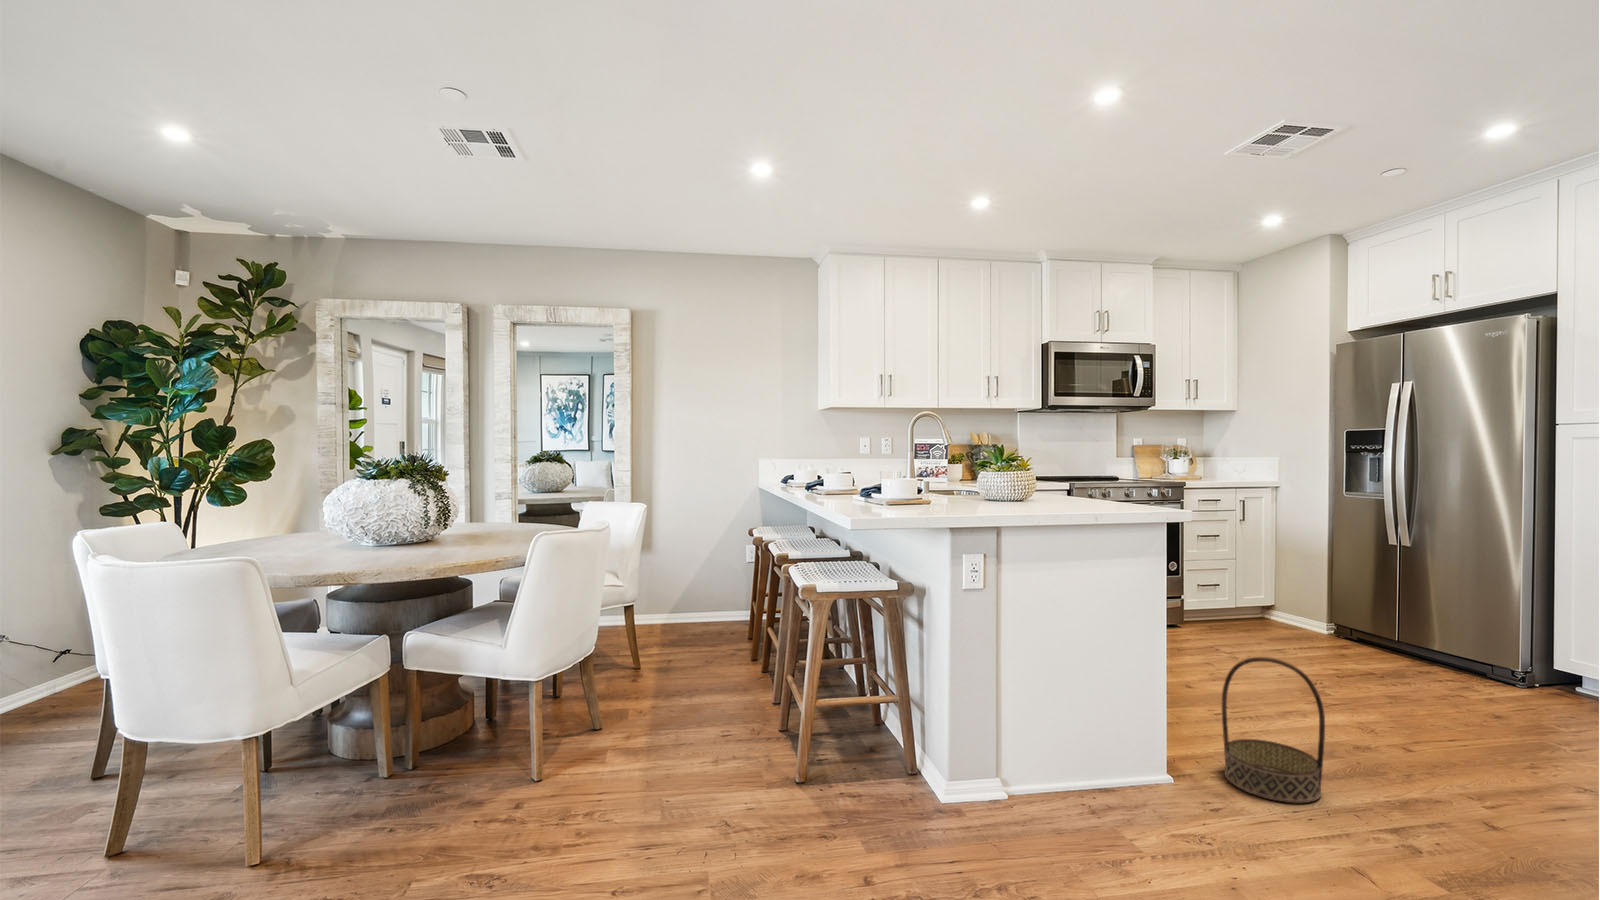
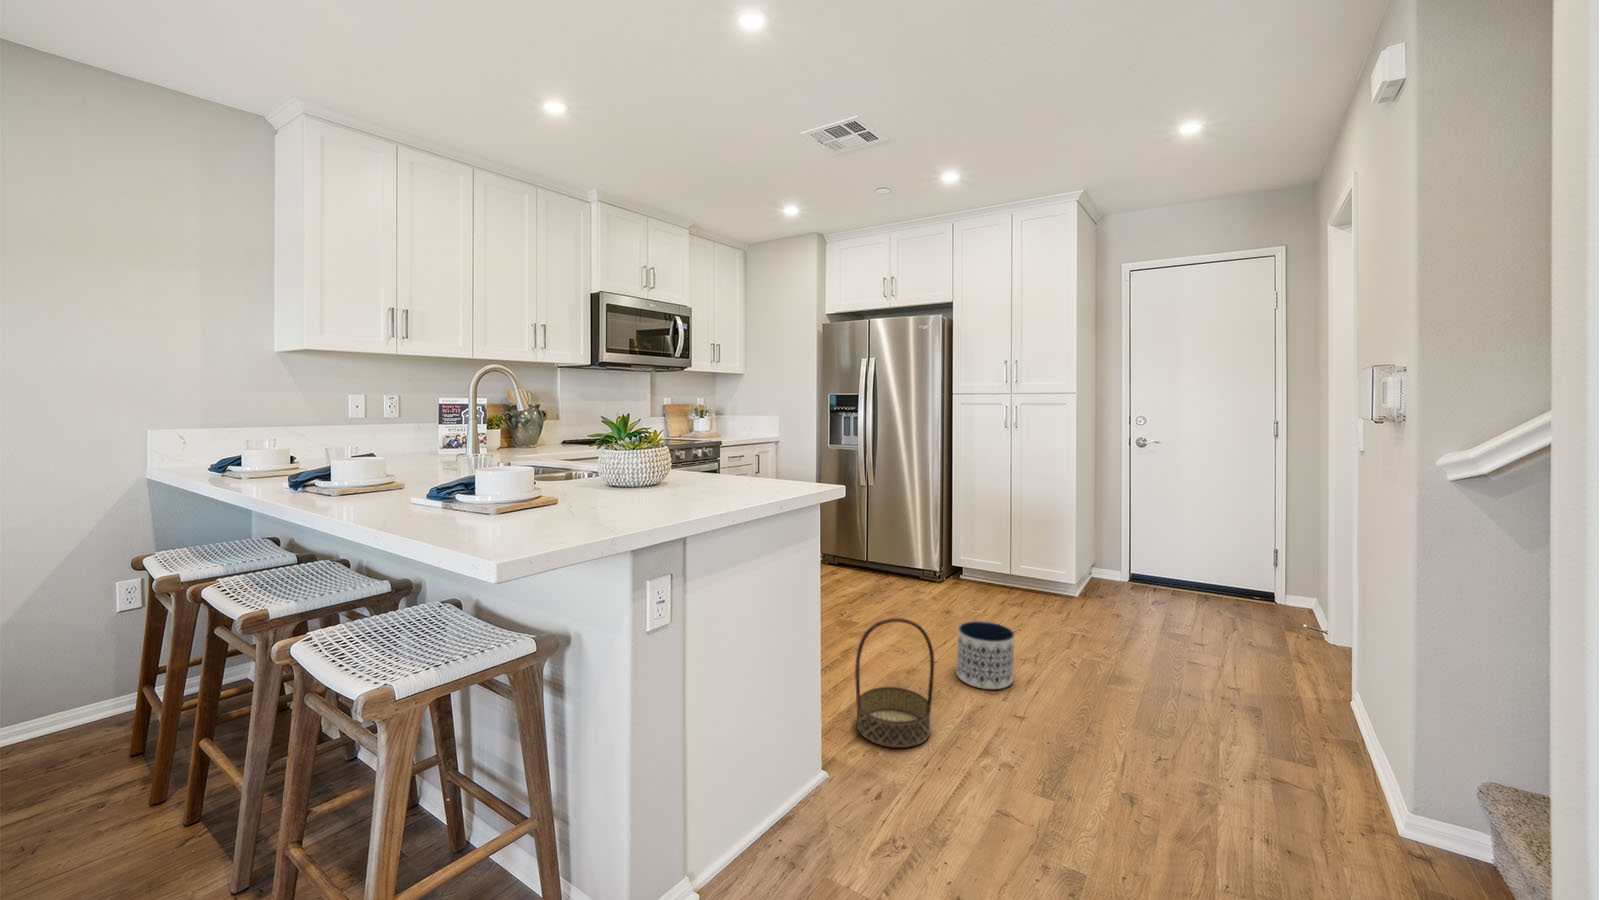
planter: none [1421,710,1519,804] -> present [957,621,1014,689]

